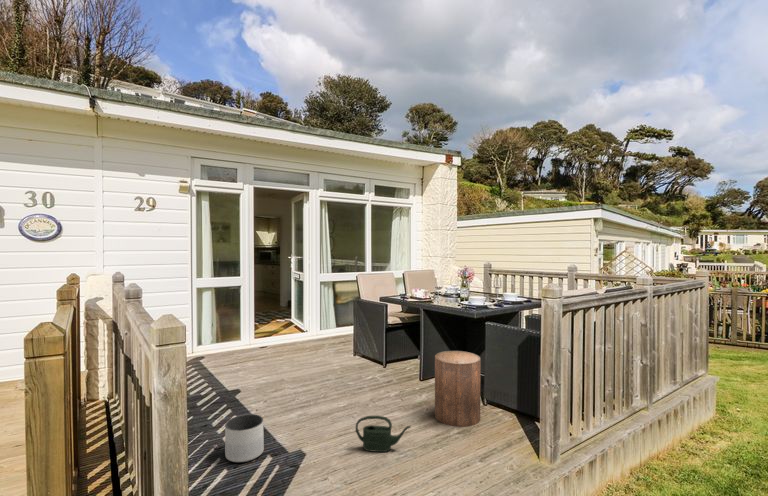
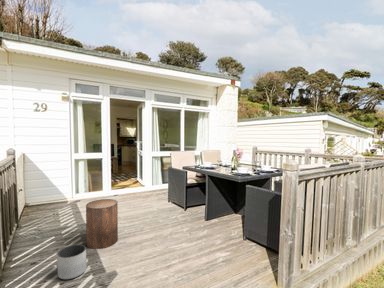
stool: present [435,351,480,427] -> present [86,199,118,249]
watering can: present [356,416,410,452] -> none [149,249,187,275]

